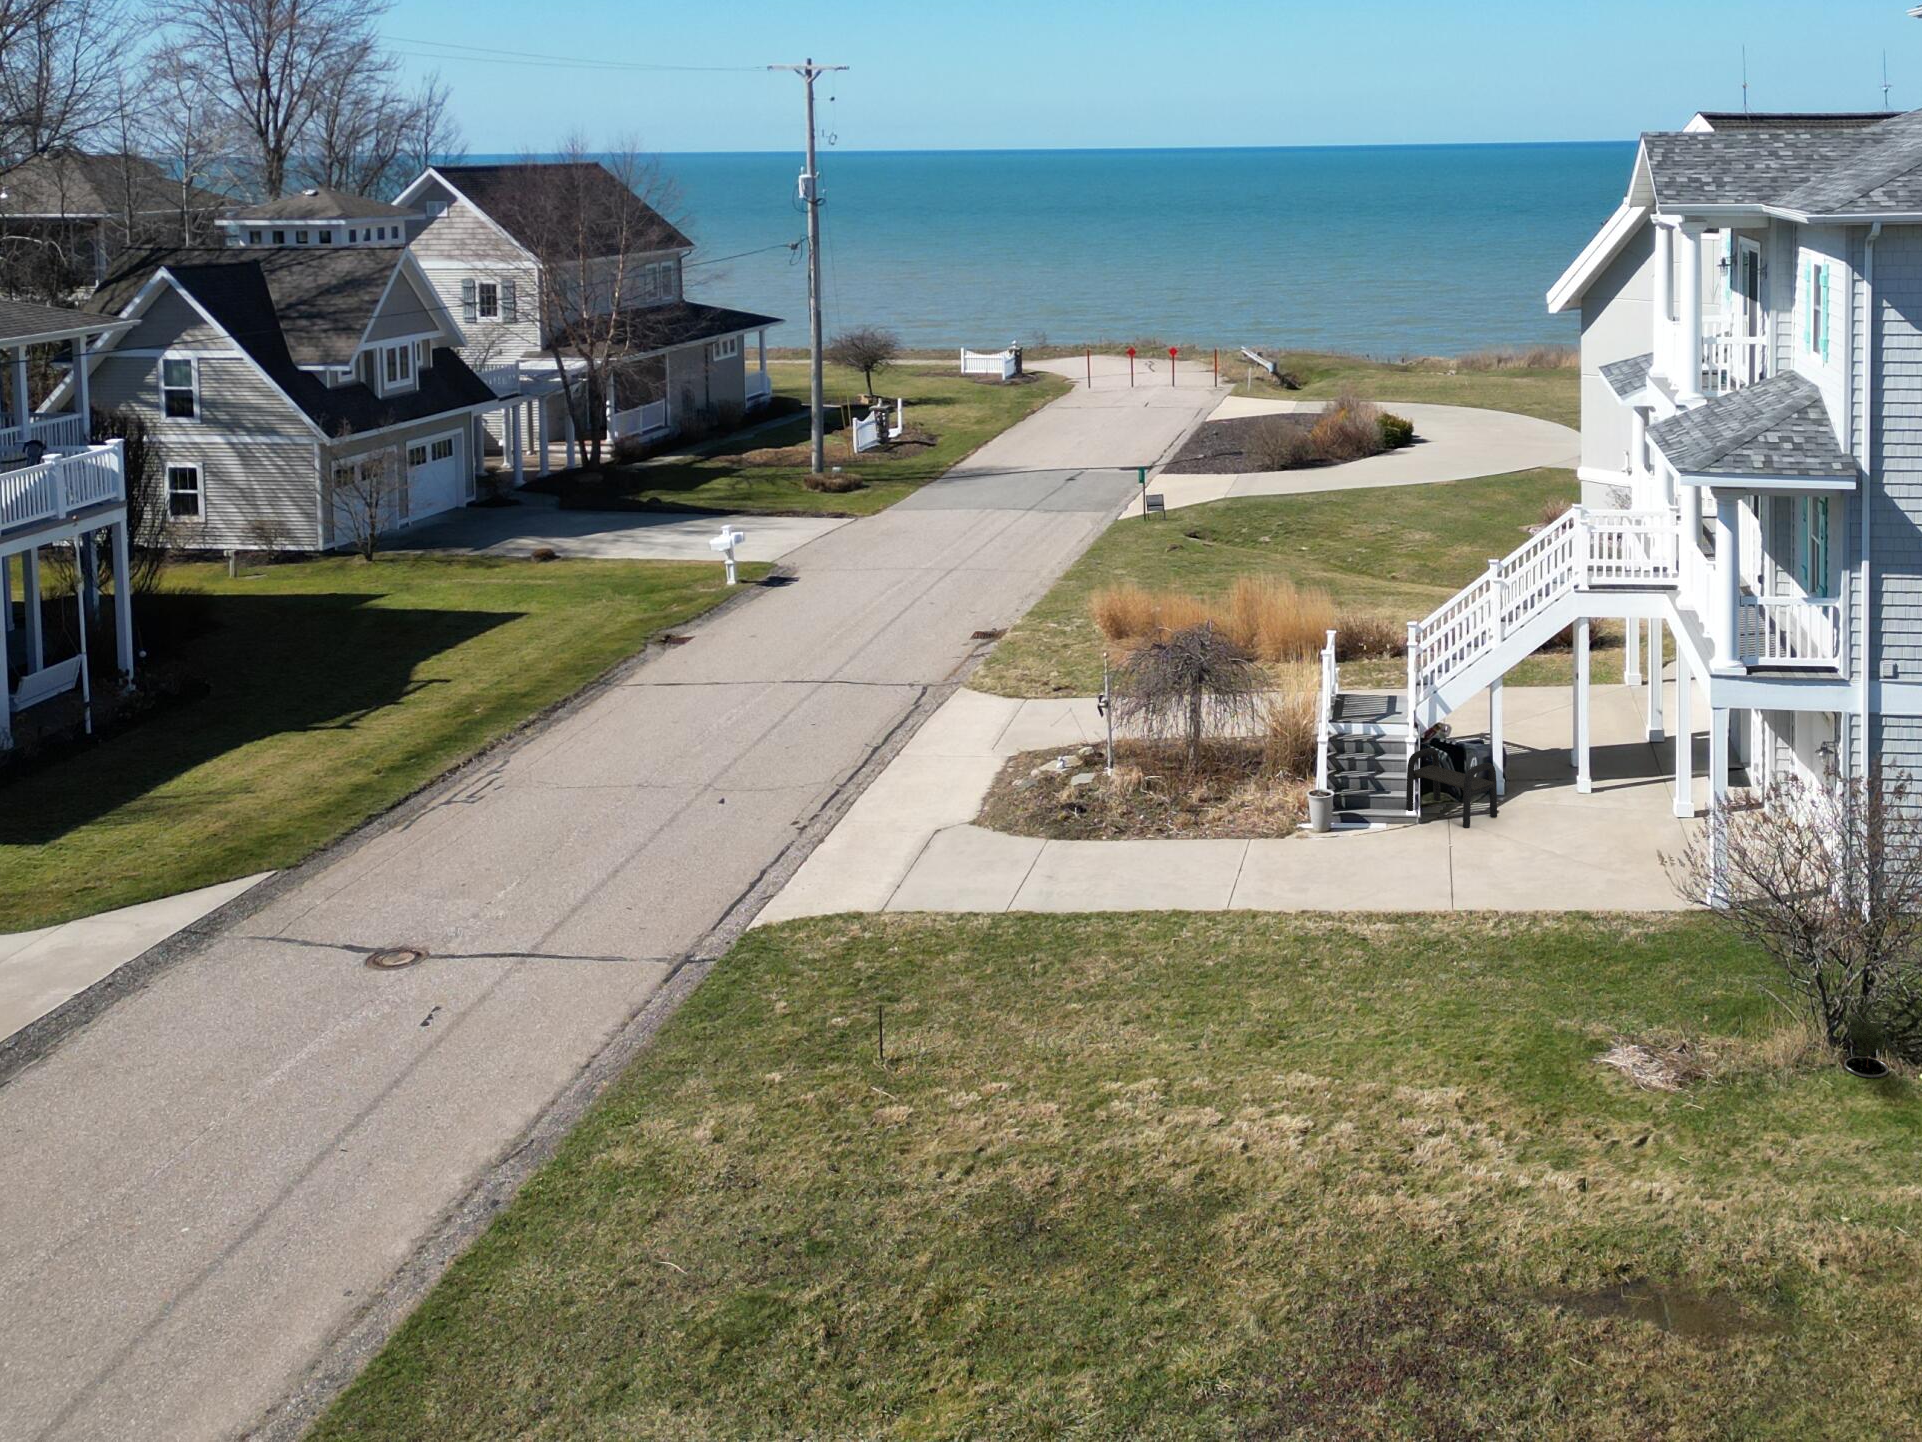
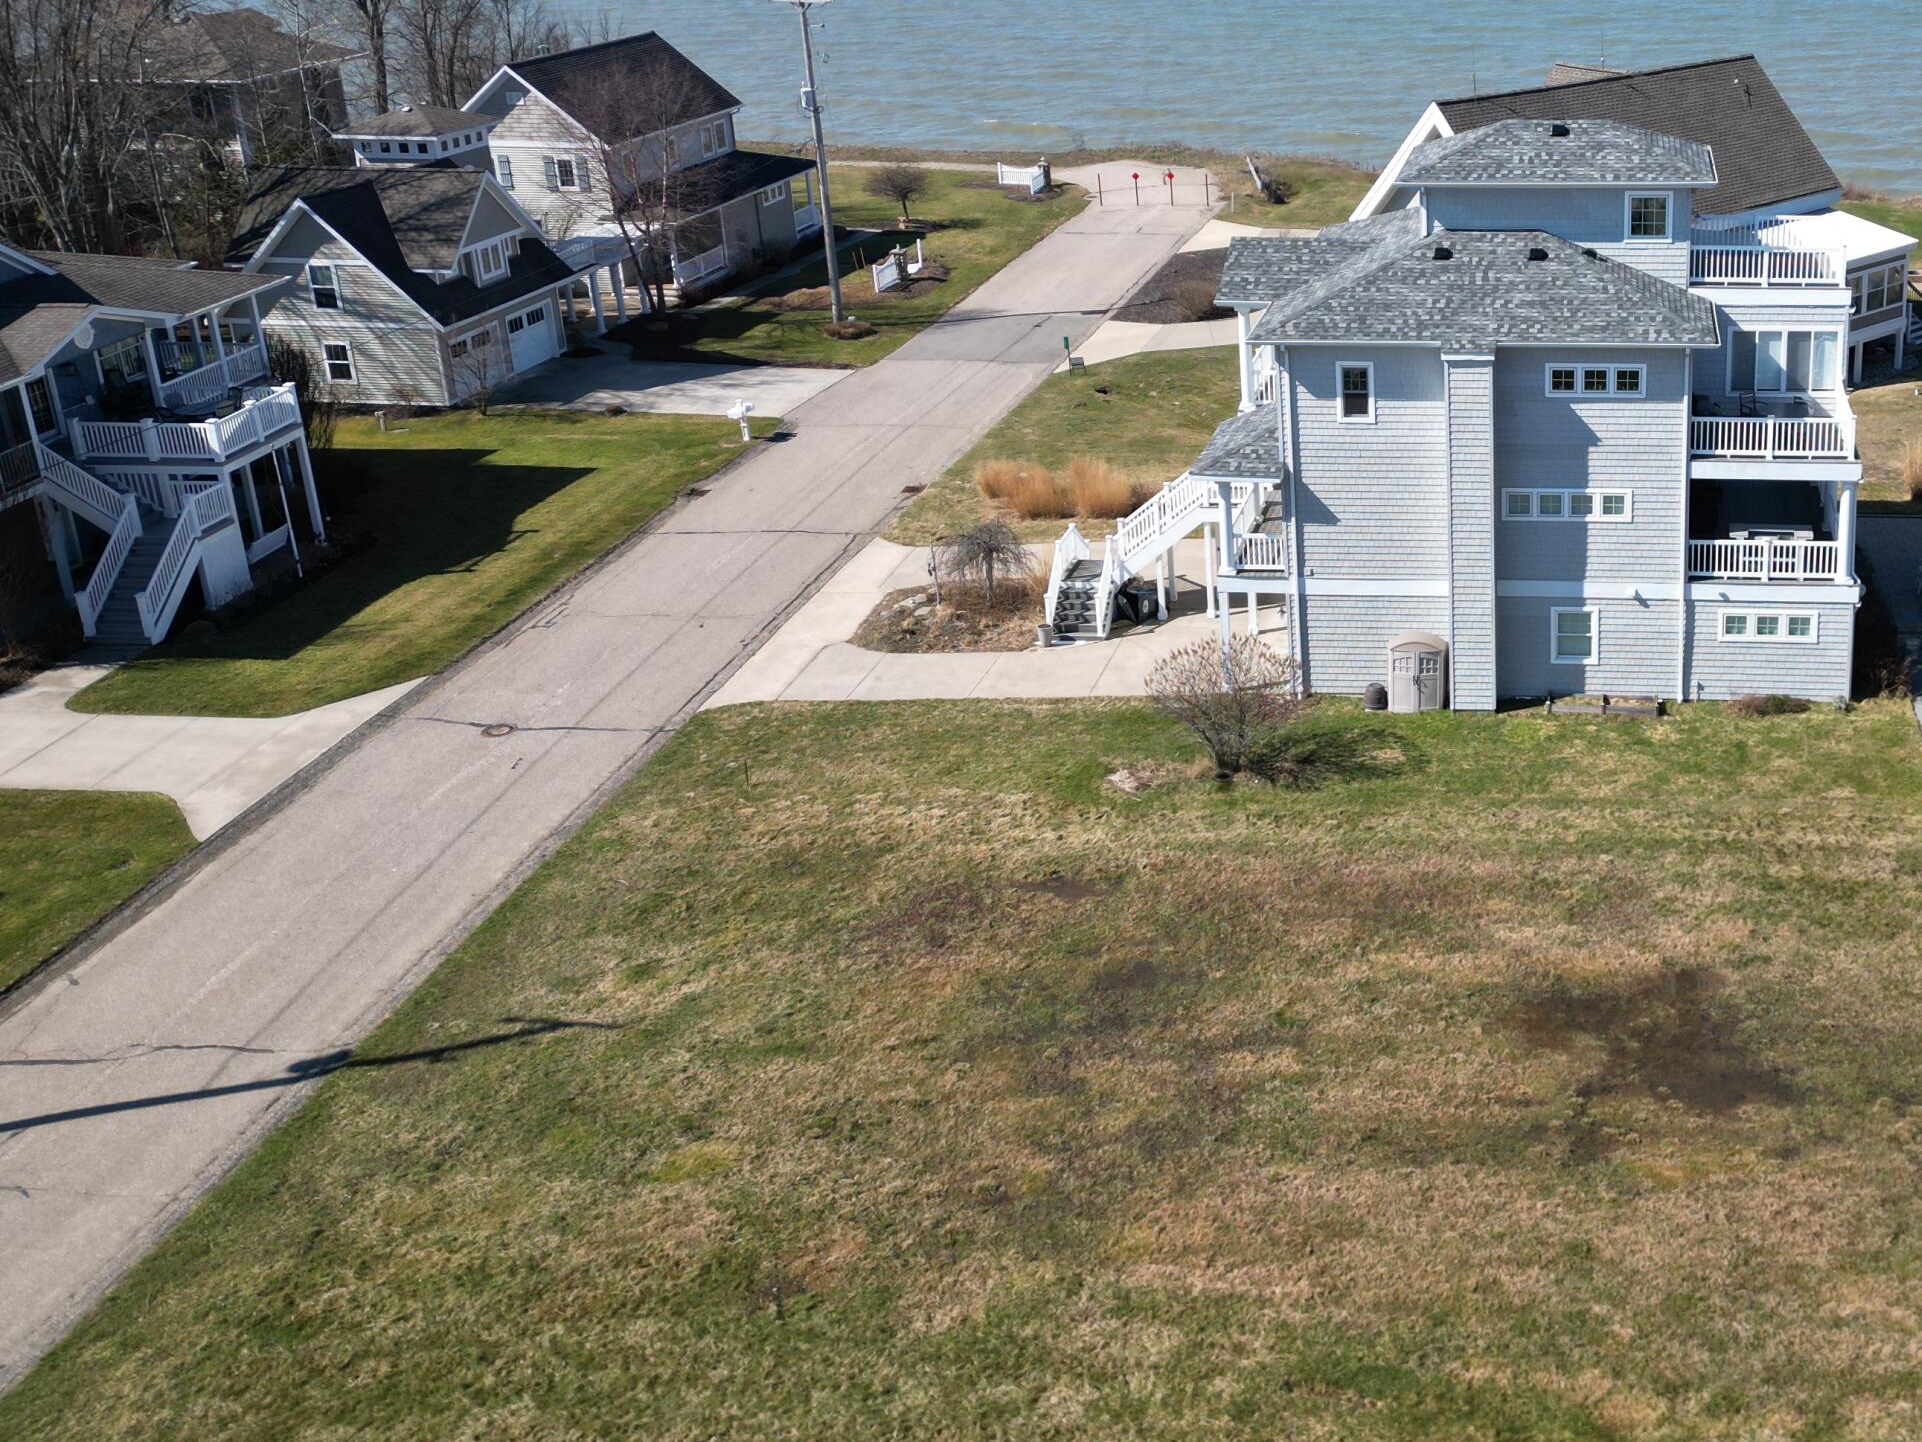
bench: present [1406,748,1497,828] -> none [1095,593,1145,639]

